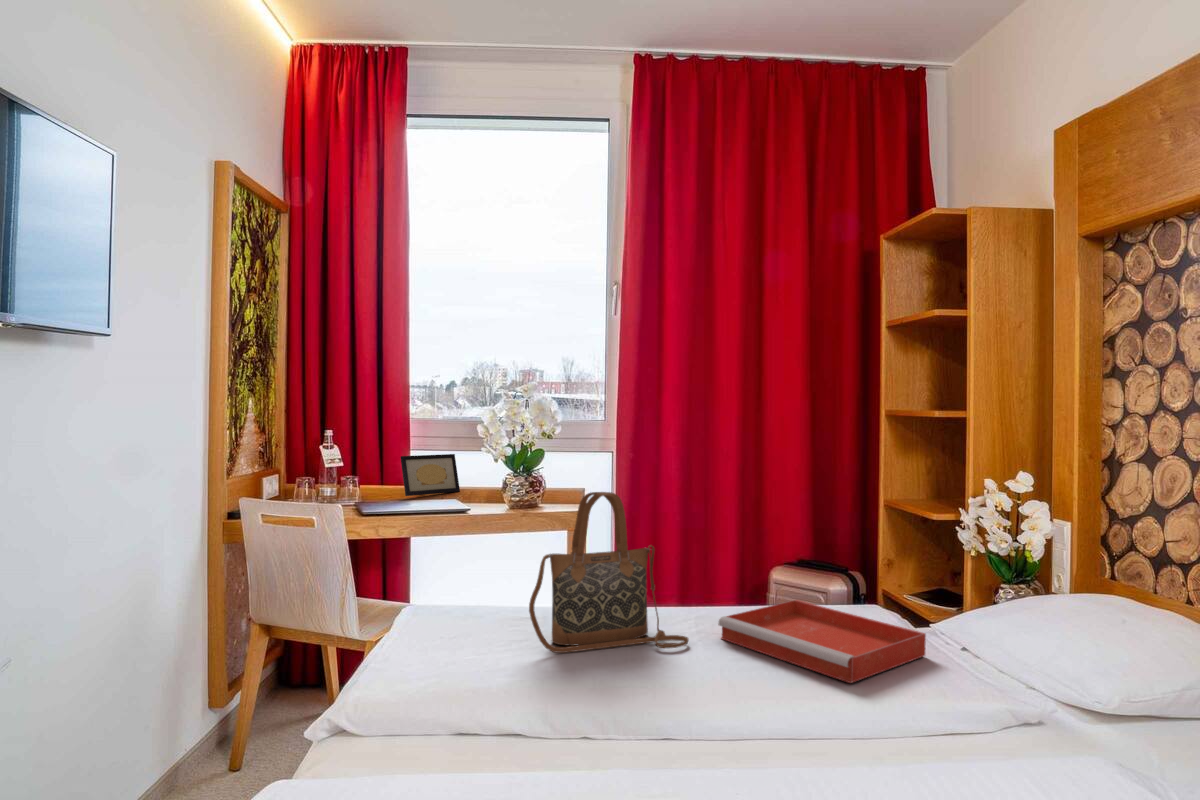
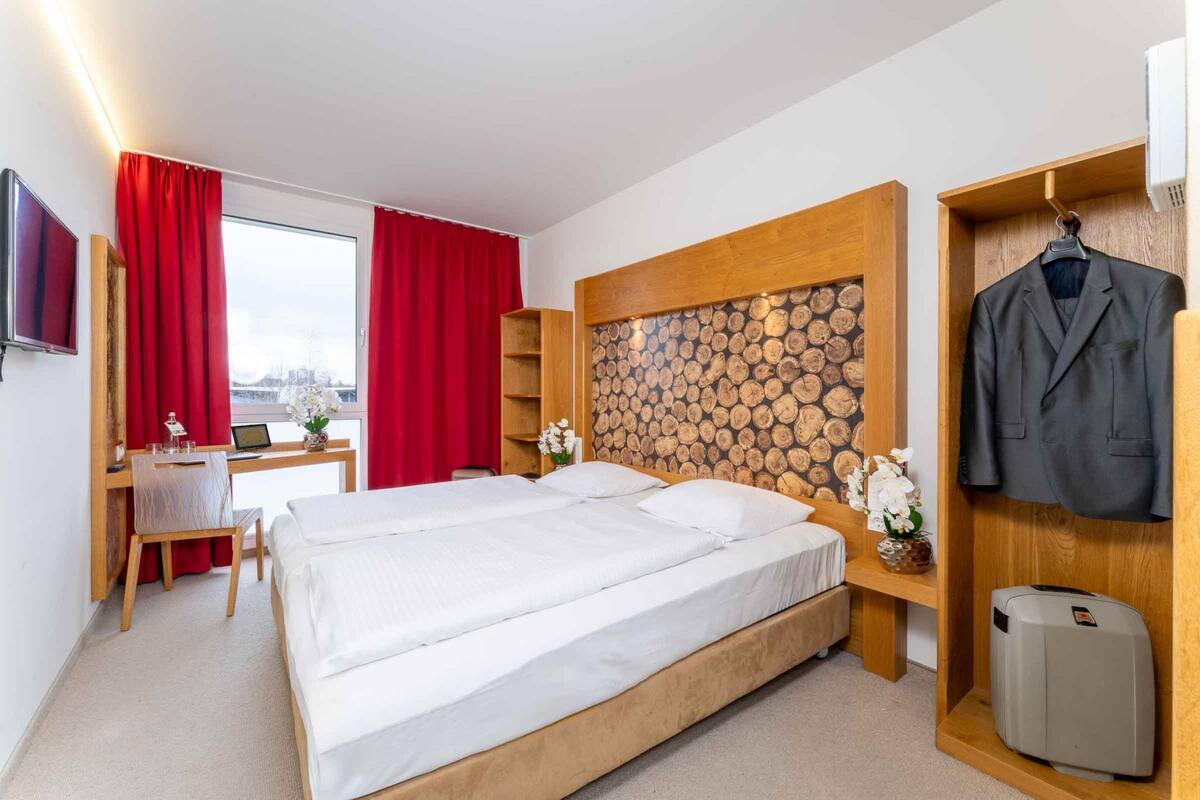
handbag: present [529,492,689,653] -> none [357,437,433,510]
tray: present [718,600,926,683] -> none [445,479,528,503]

